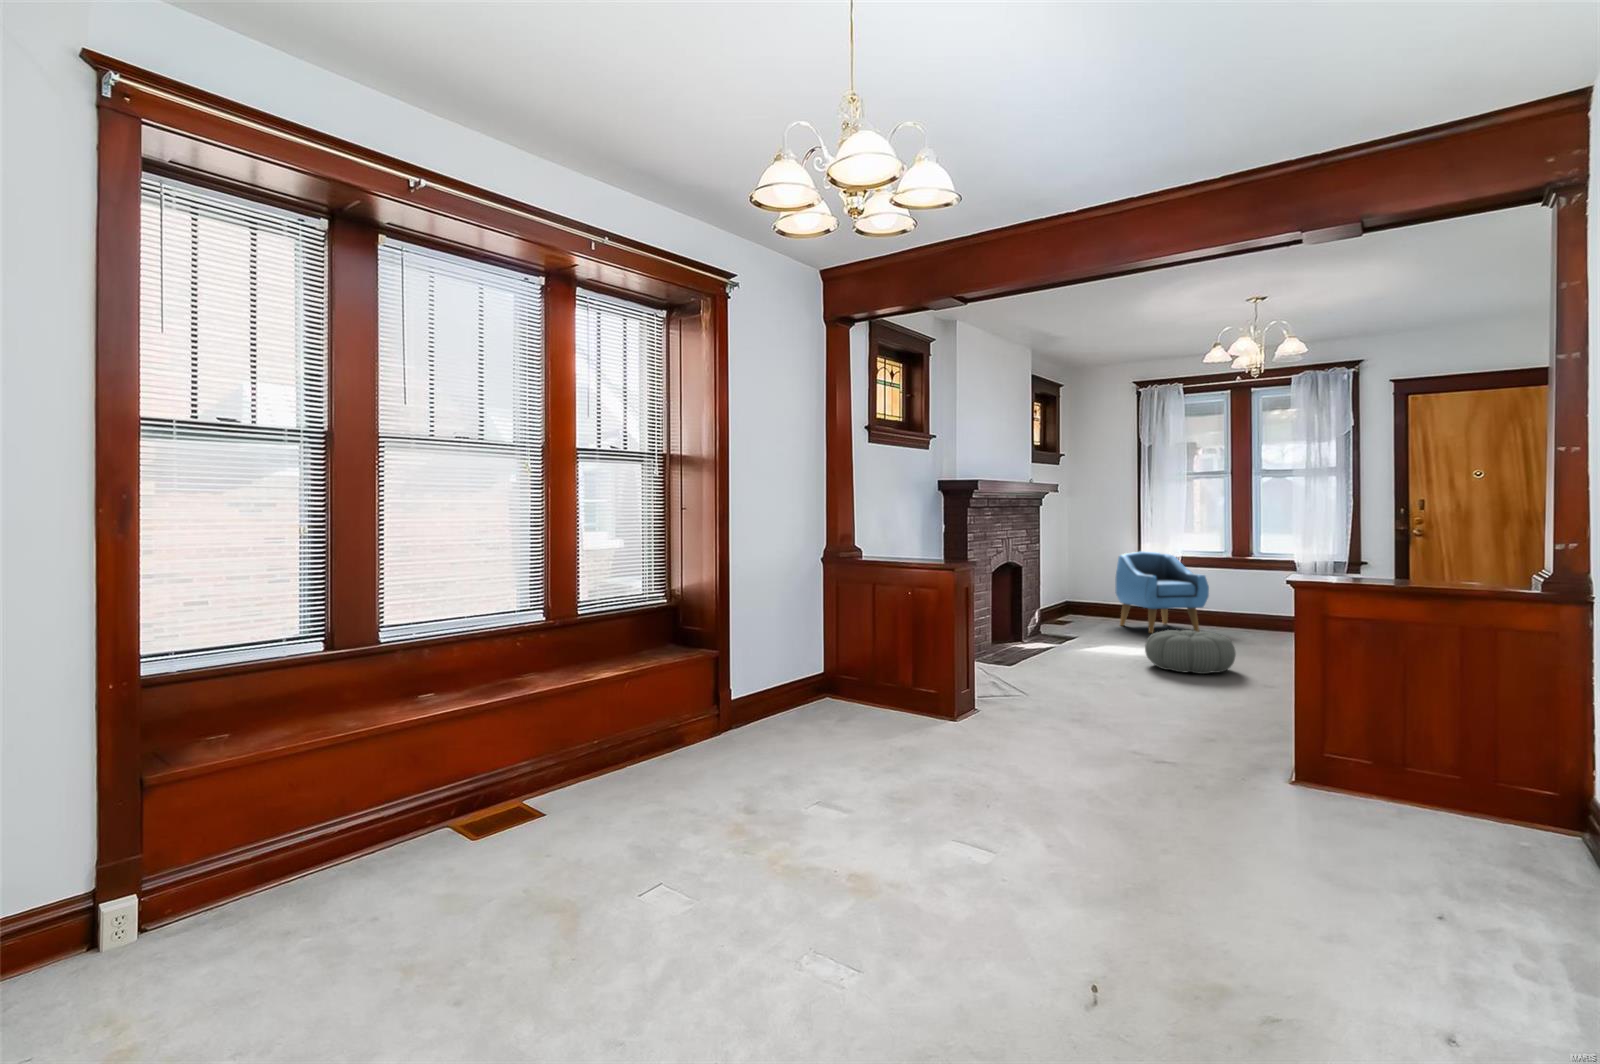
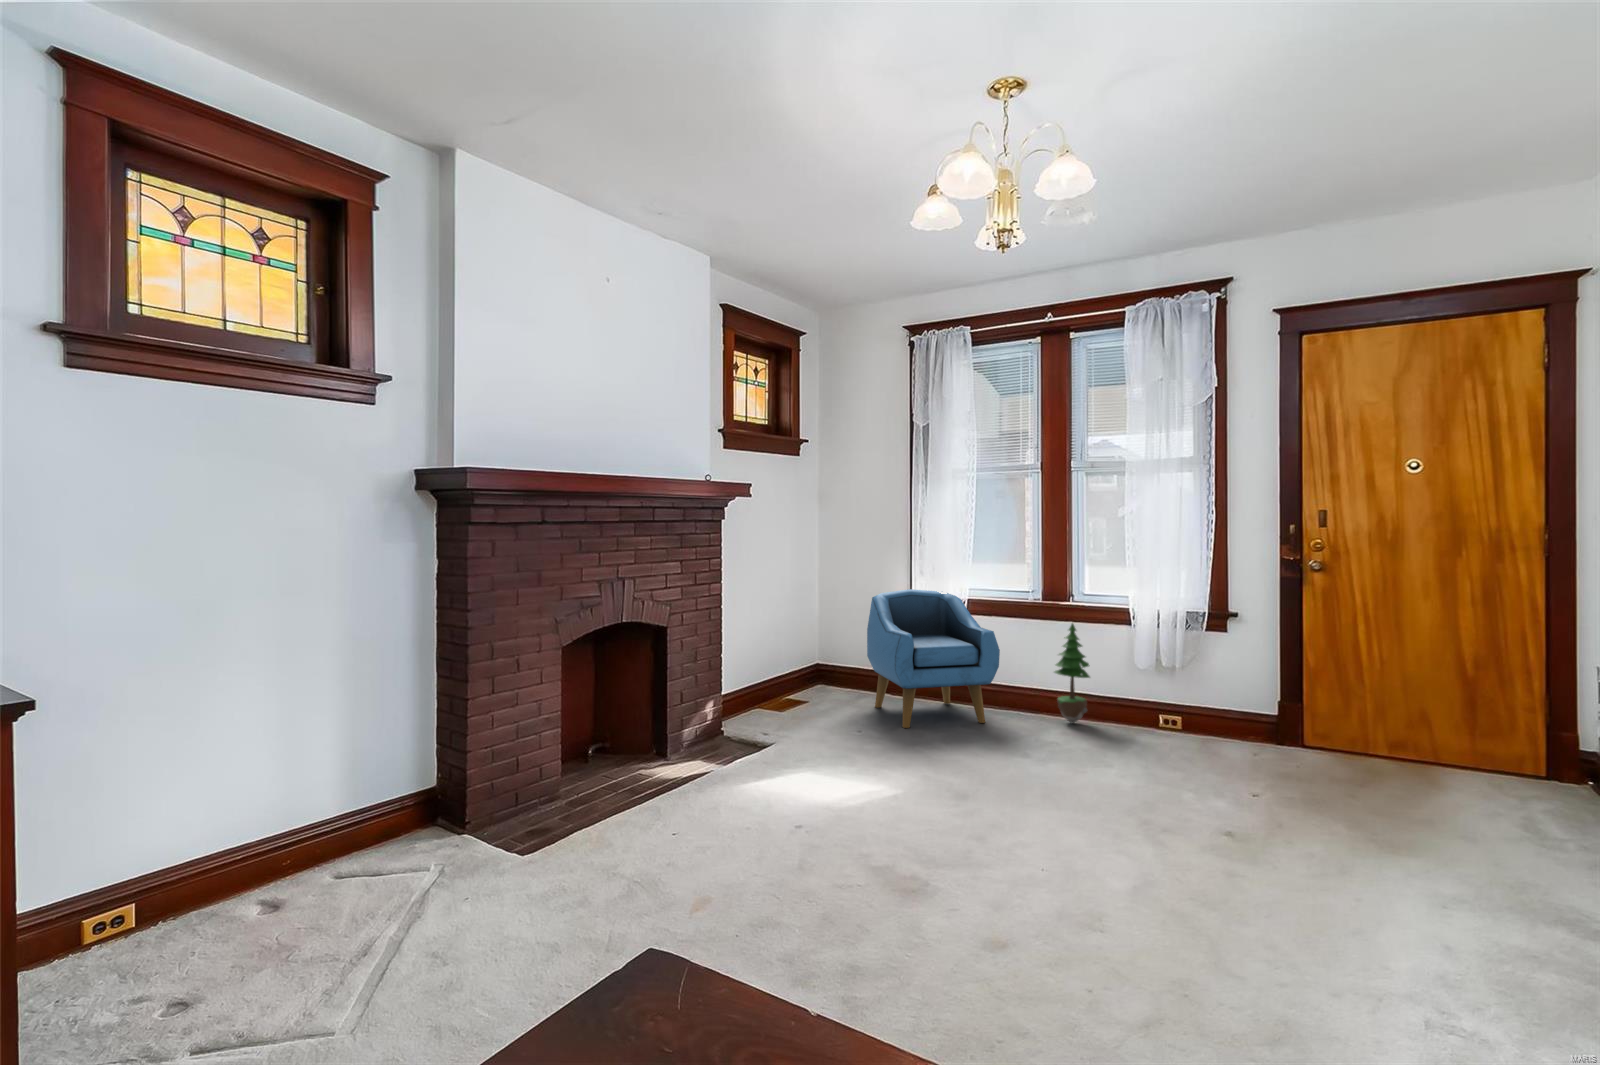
potted tree: none [1243,570,1269,633] -> present [1054,623,1090,723]
pouf: present [1145,630,1236,674] -> none [802,765,967,877]

